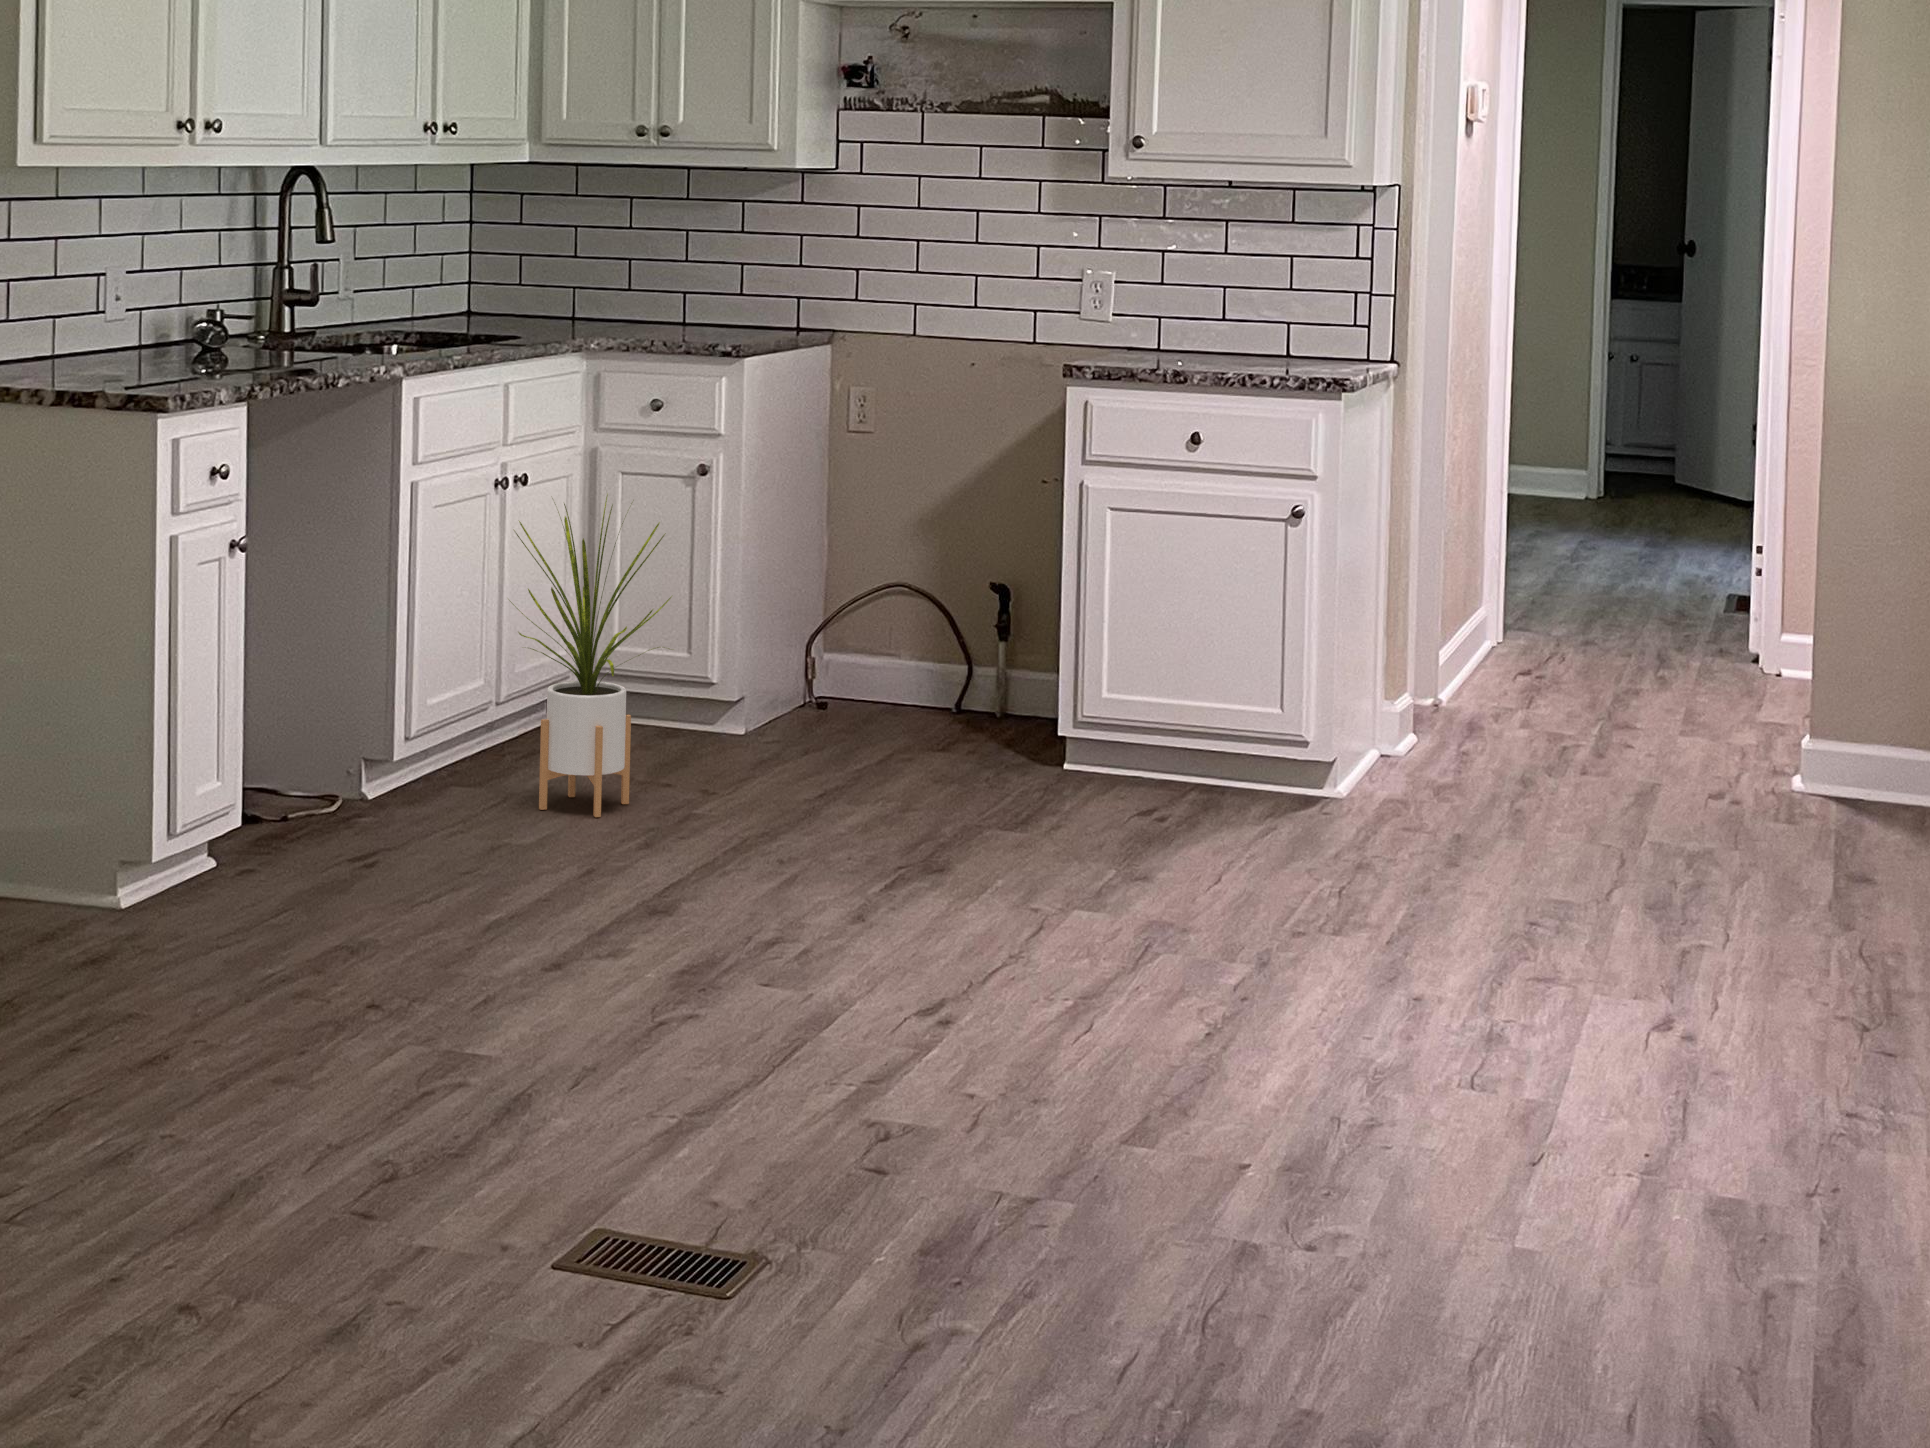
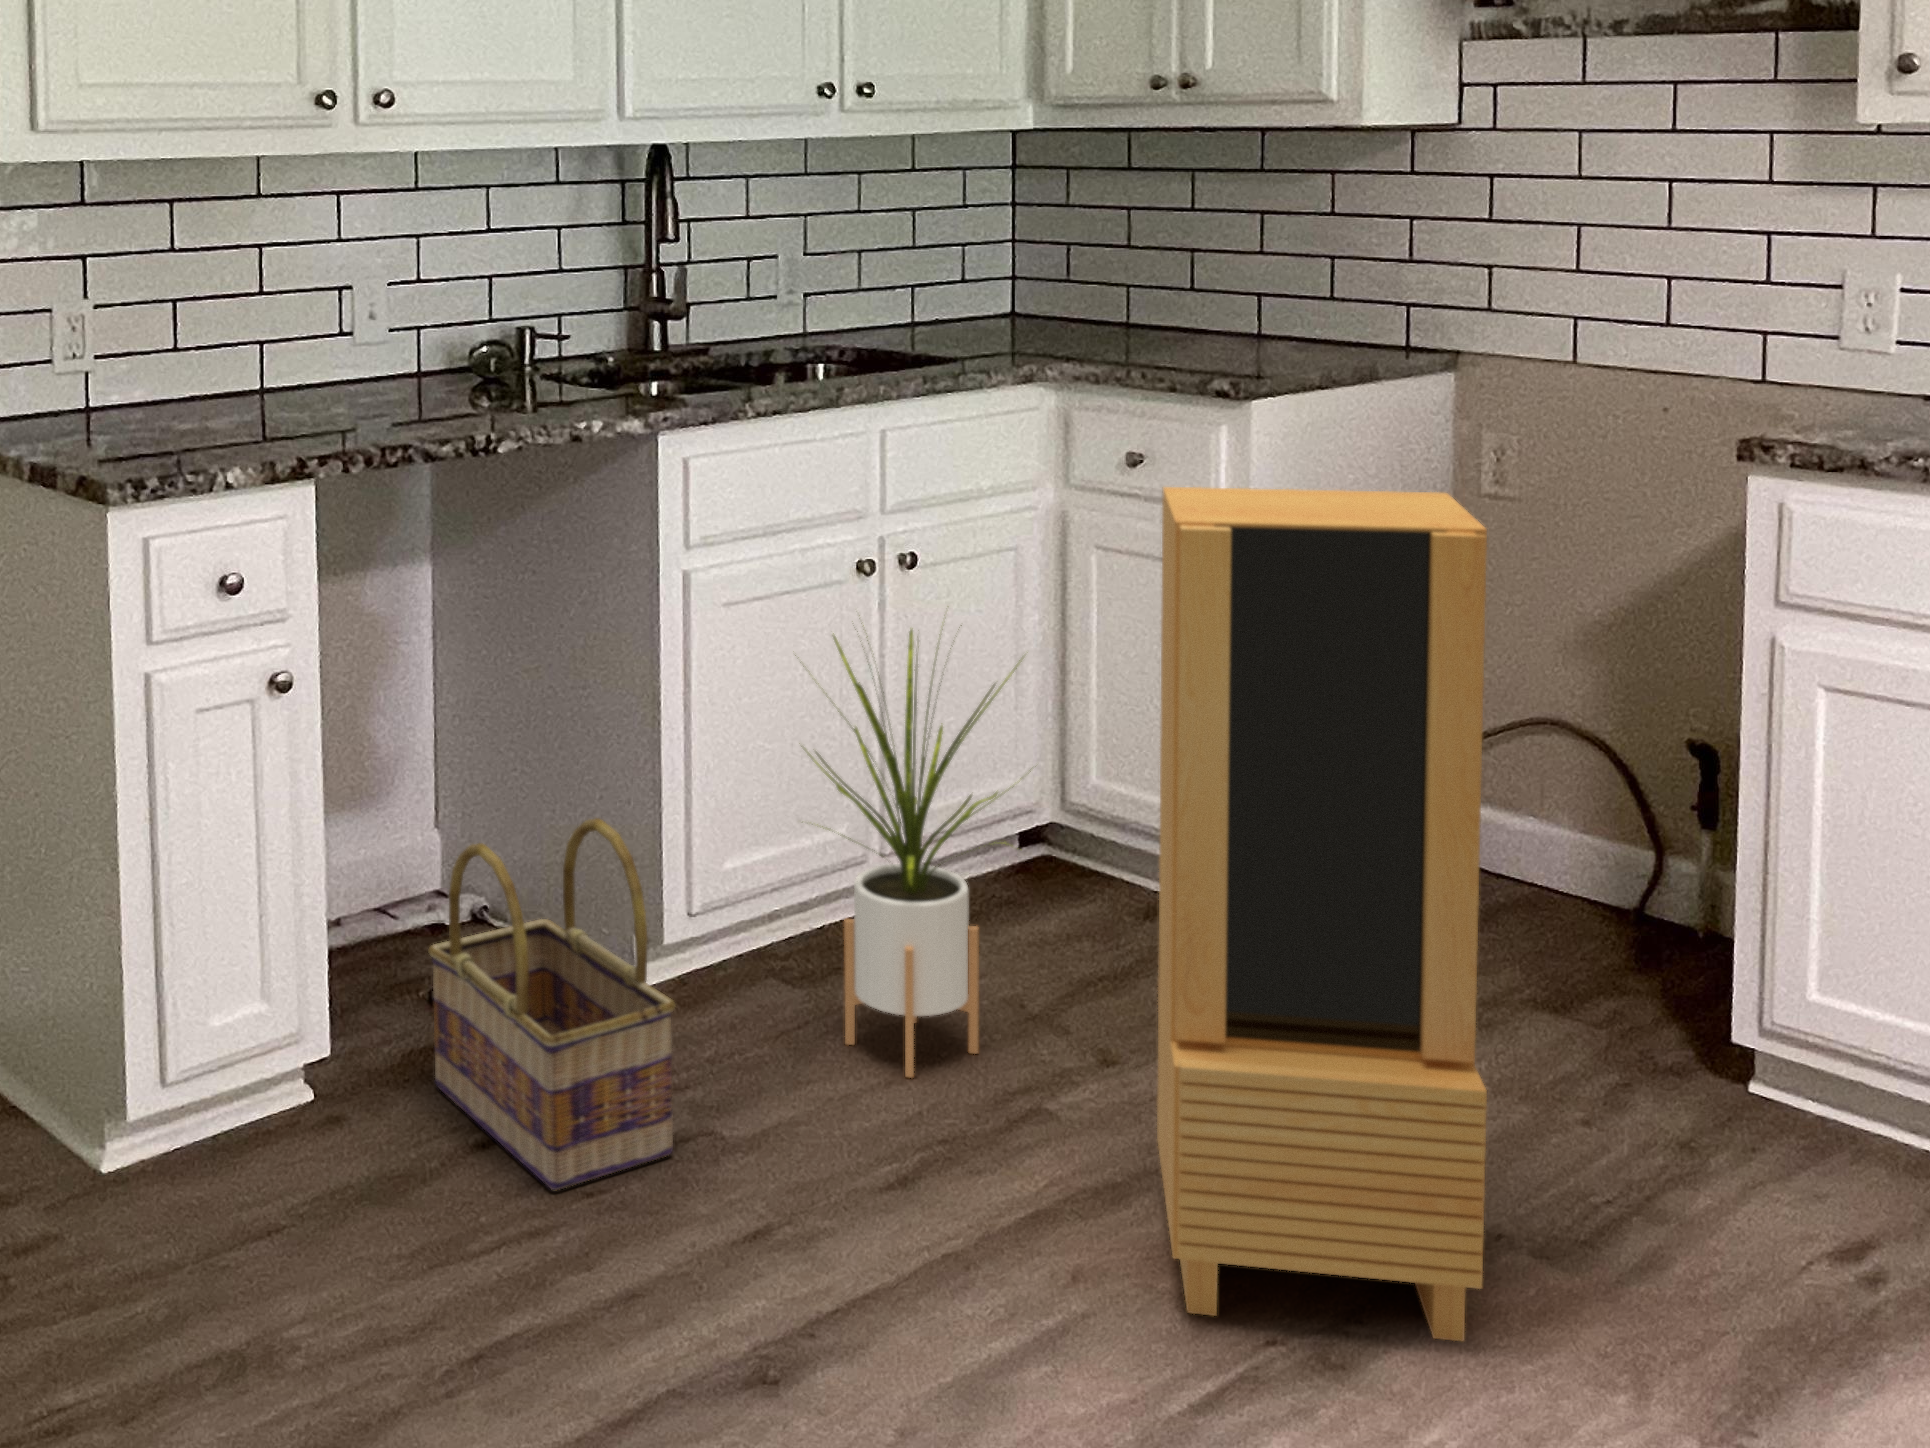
storage cabinet: none [789,390,1001,872] -> present [1157,487,1487,1341]
basket: none [291,643,499,881] -> present [428,818,675,1190]

